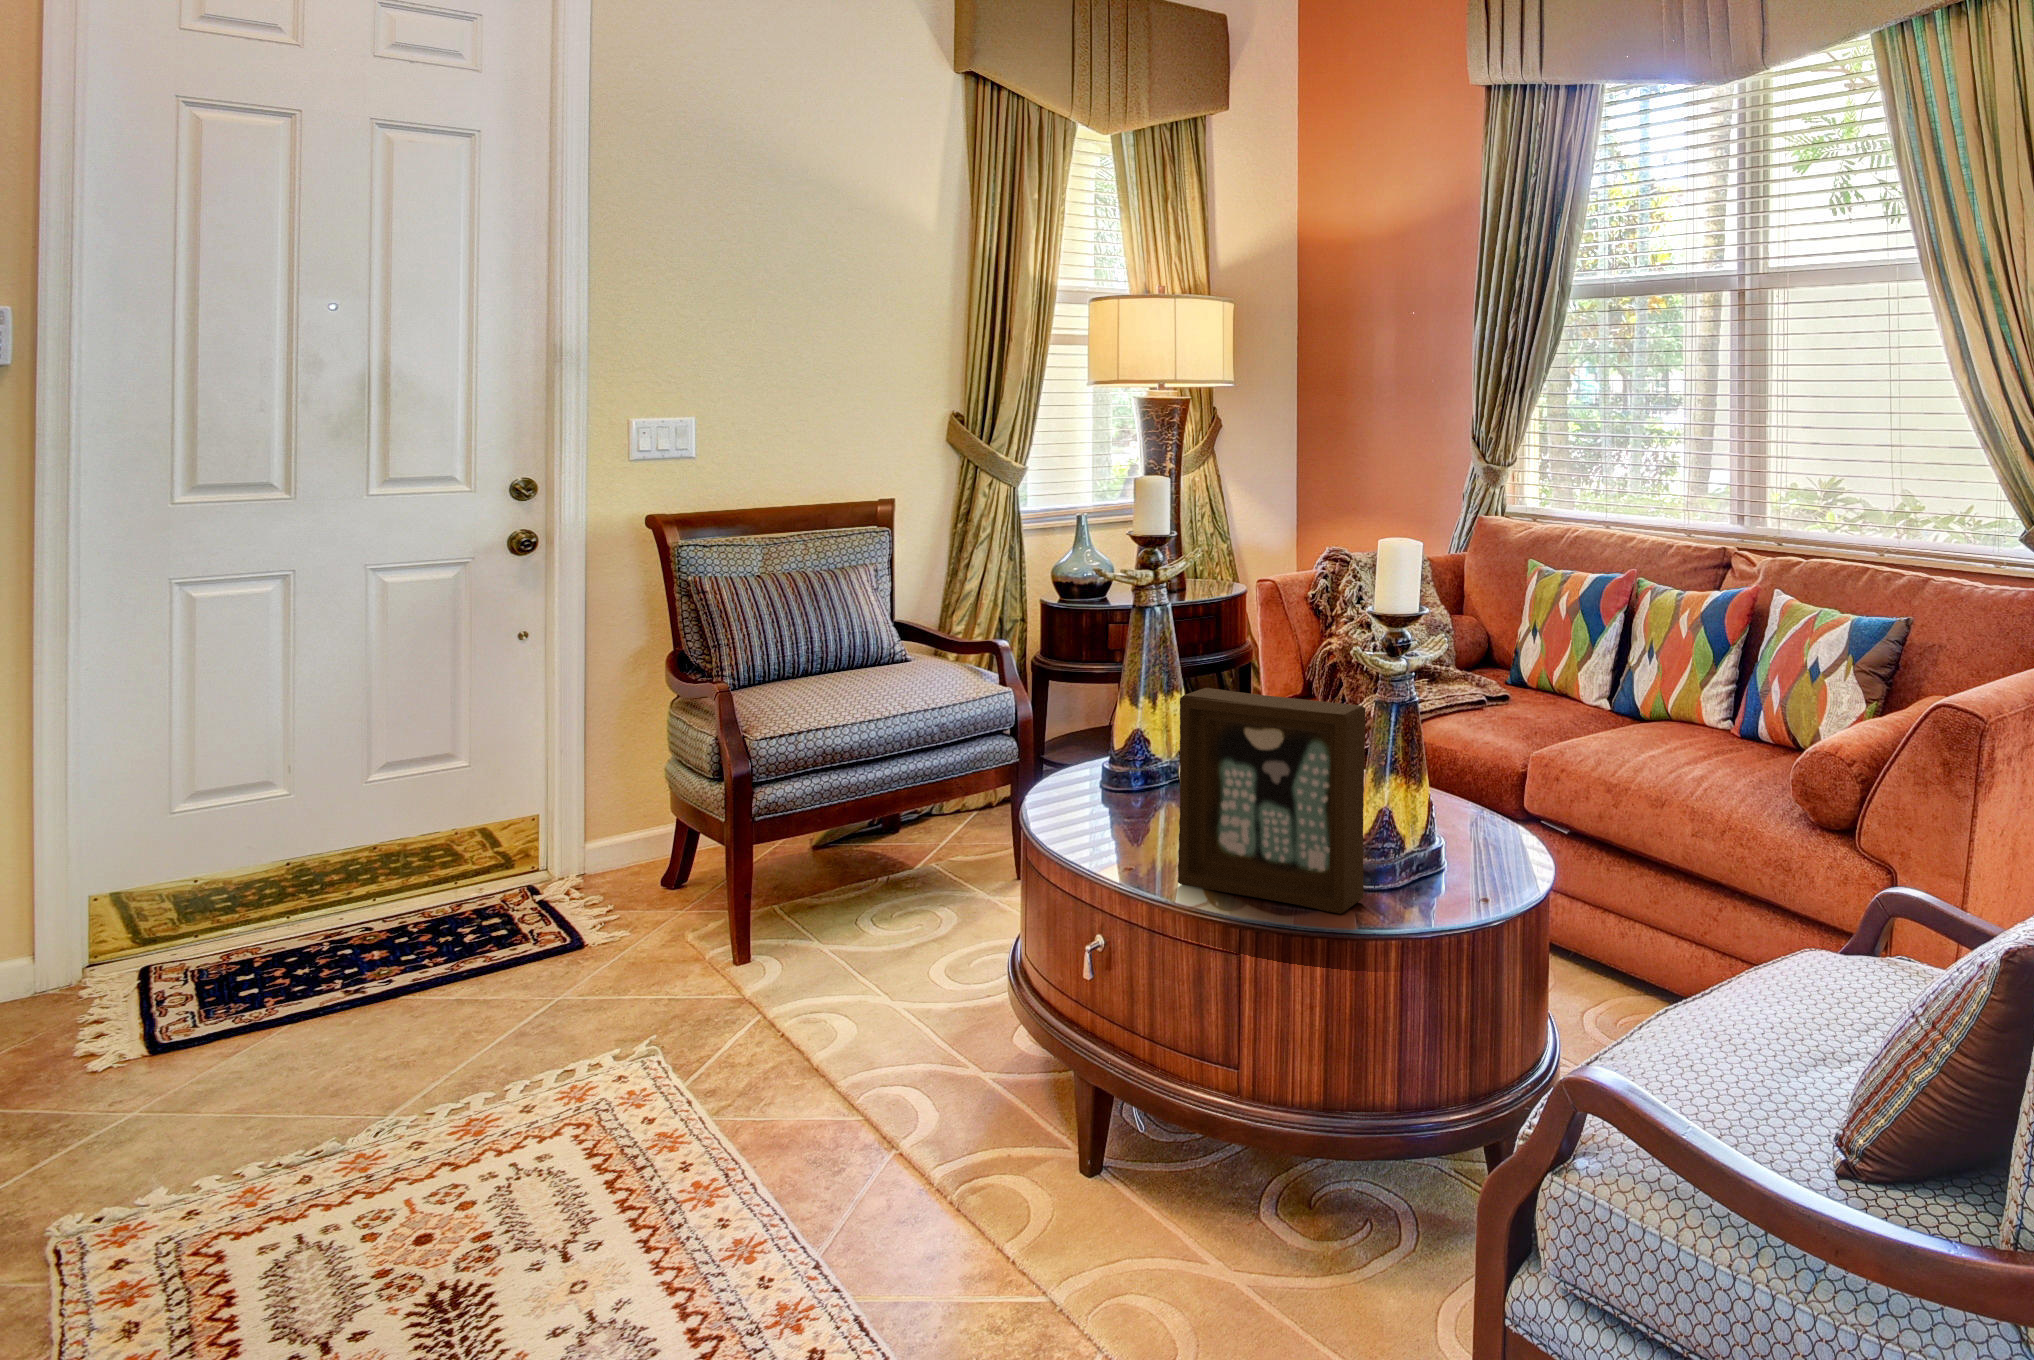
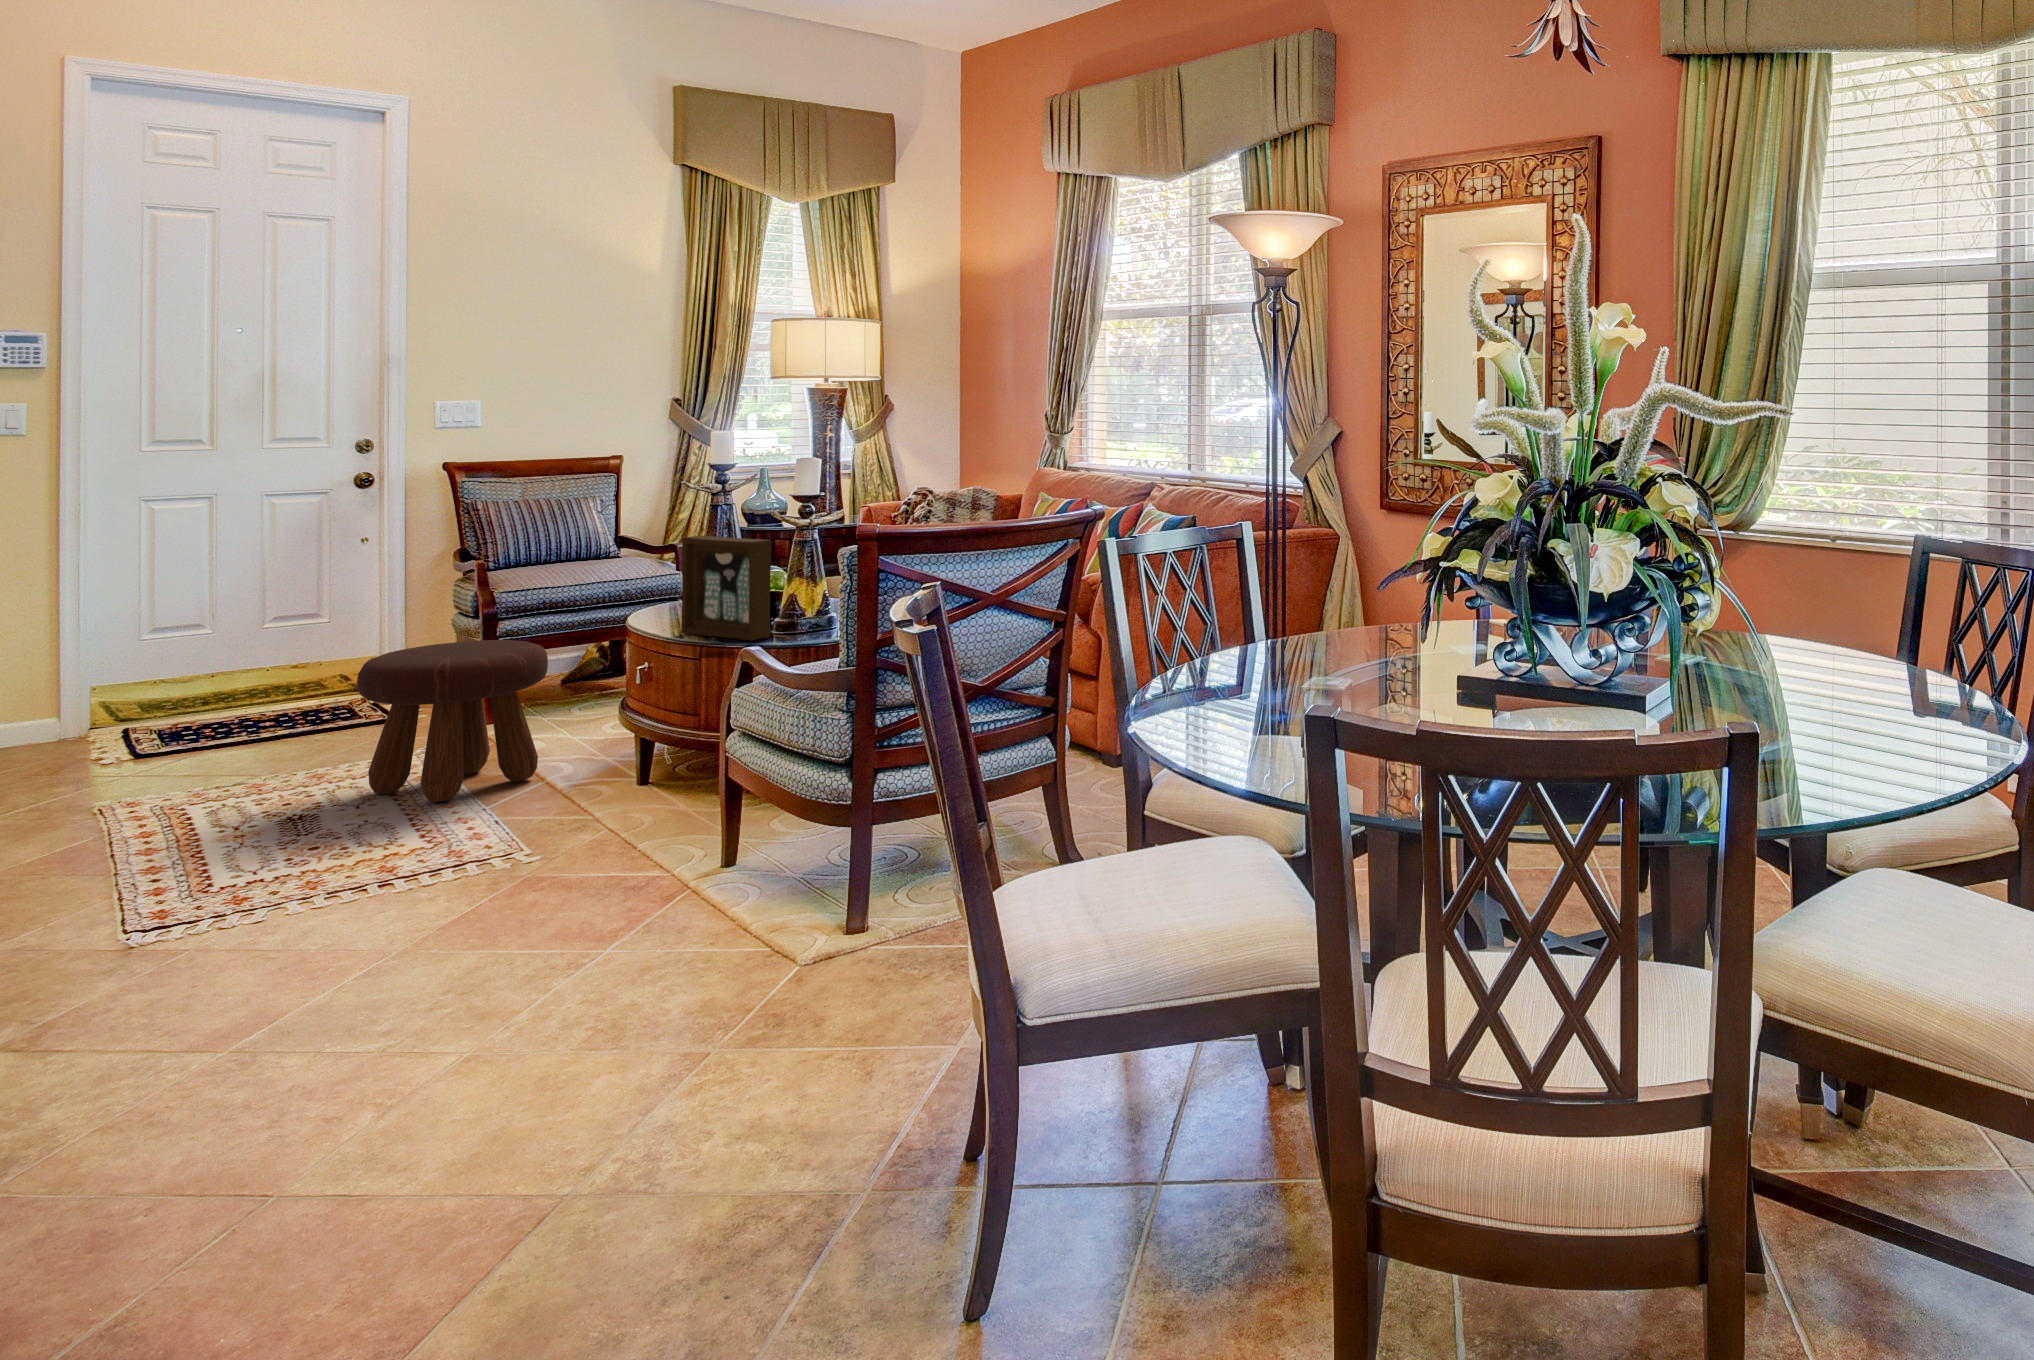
footstool: none [558,863,897,1231] -> present [357,640,548,802]

